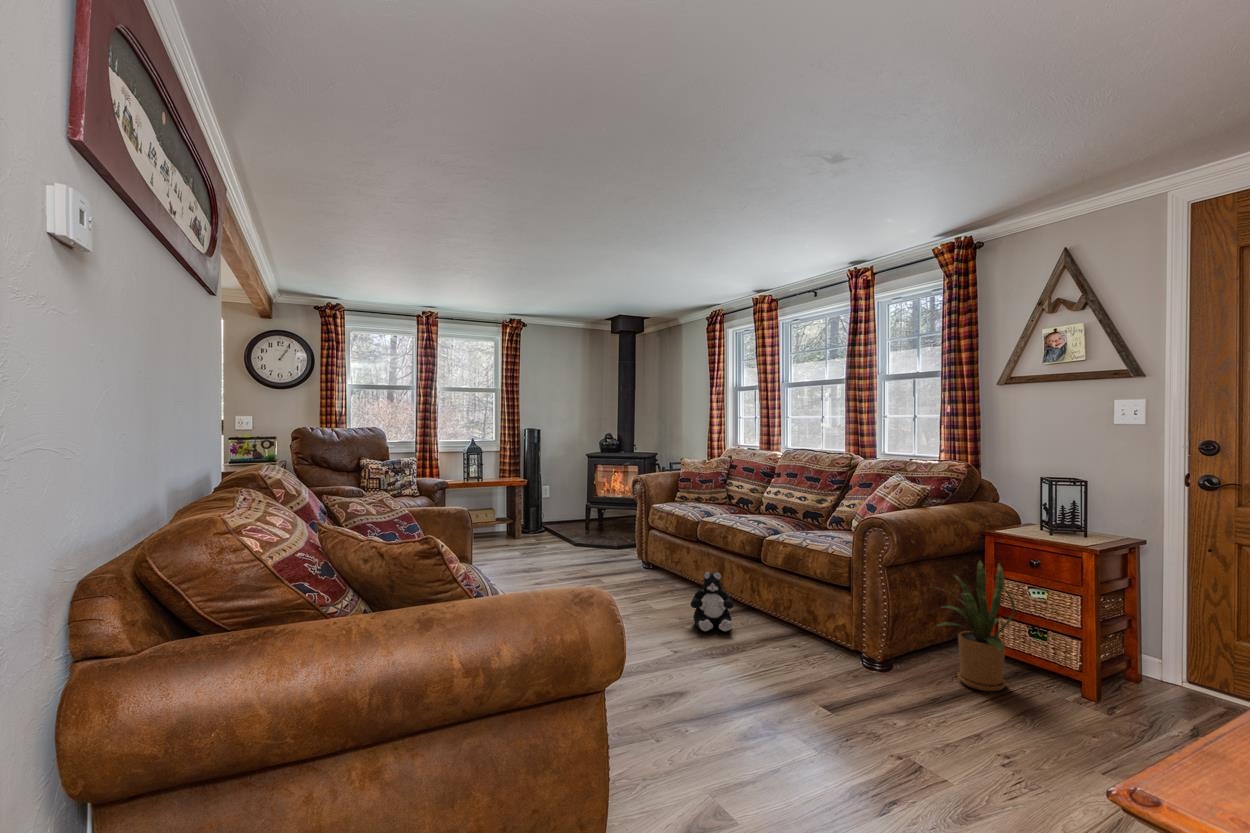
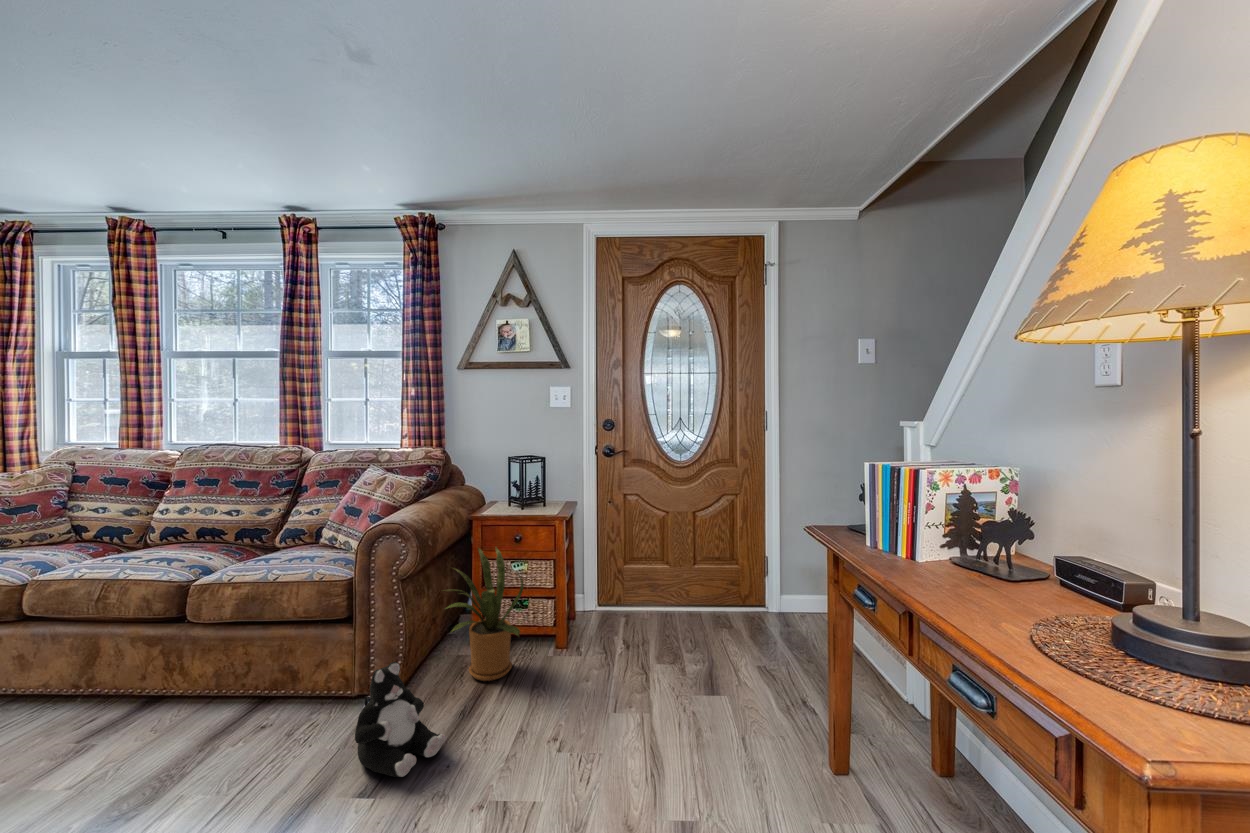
plush toy: present [691,572,734,632] -> present [355,662,446,777]

